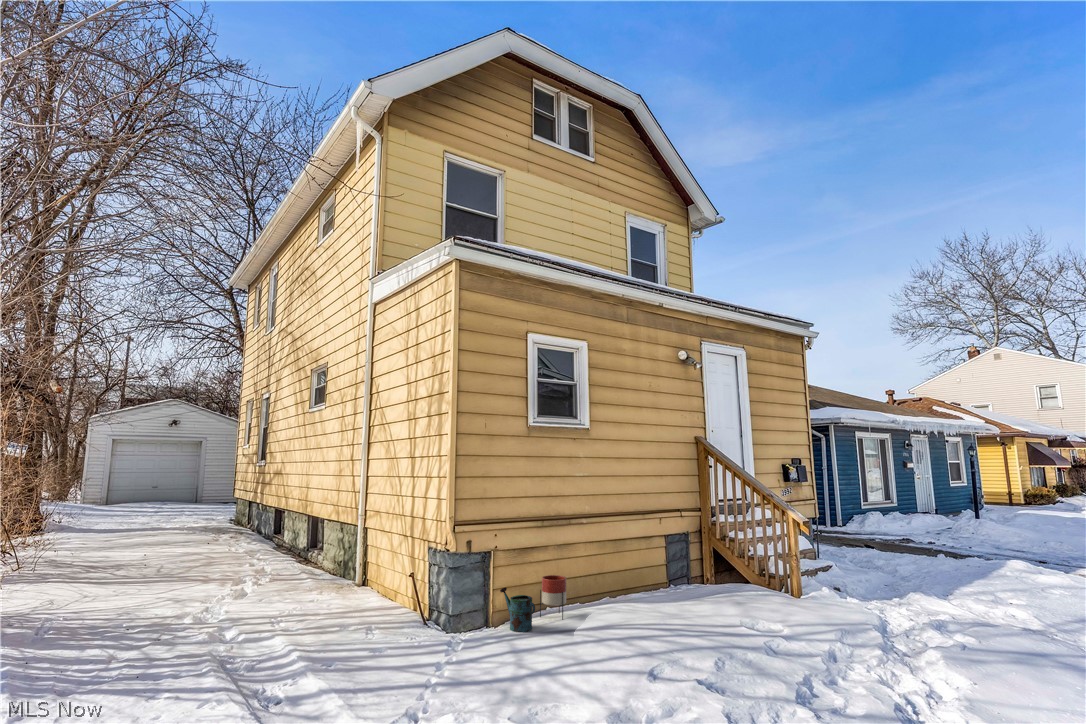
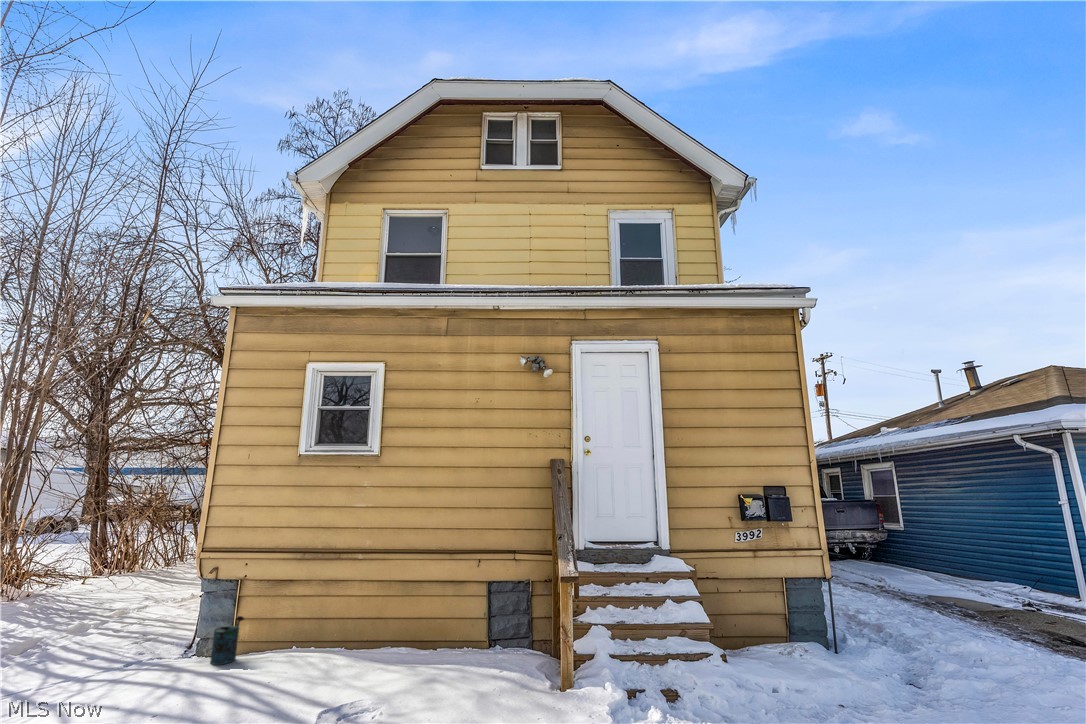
planter: present [540,575,566,620] -> none [278,611,309,661]

